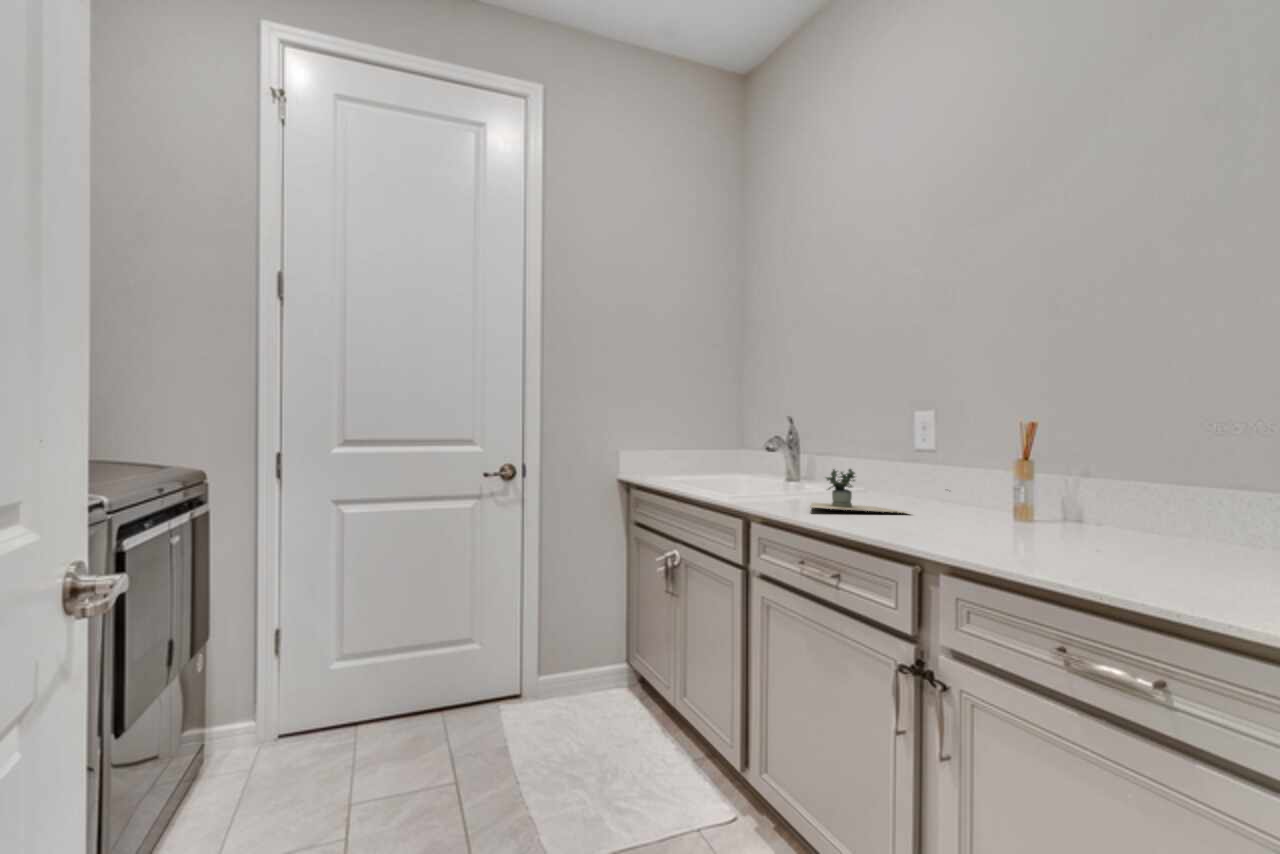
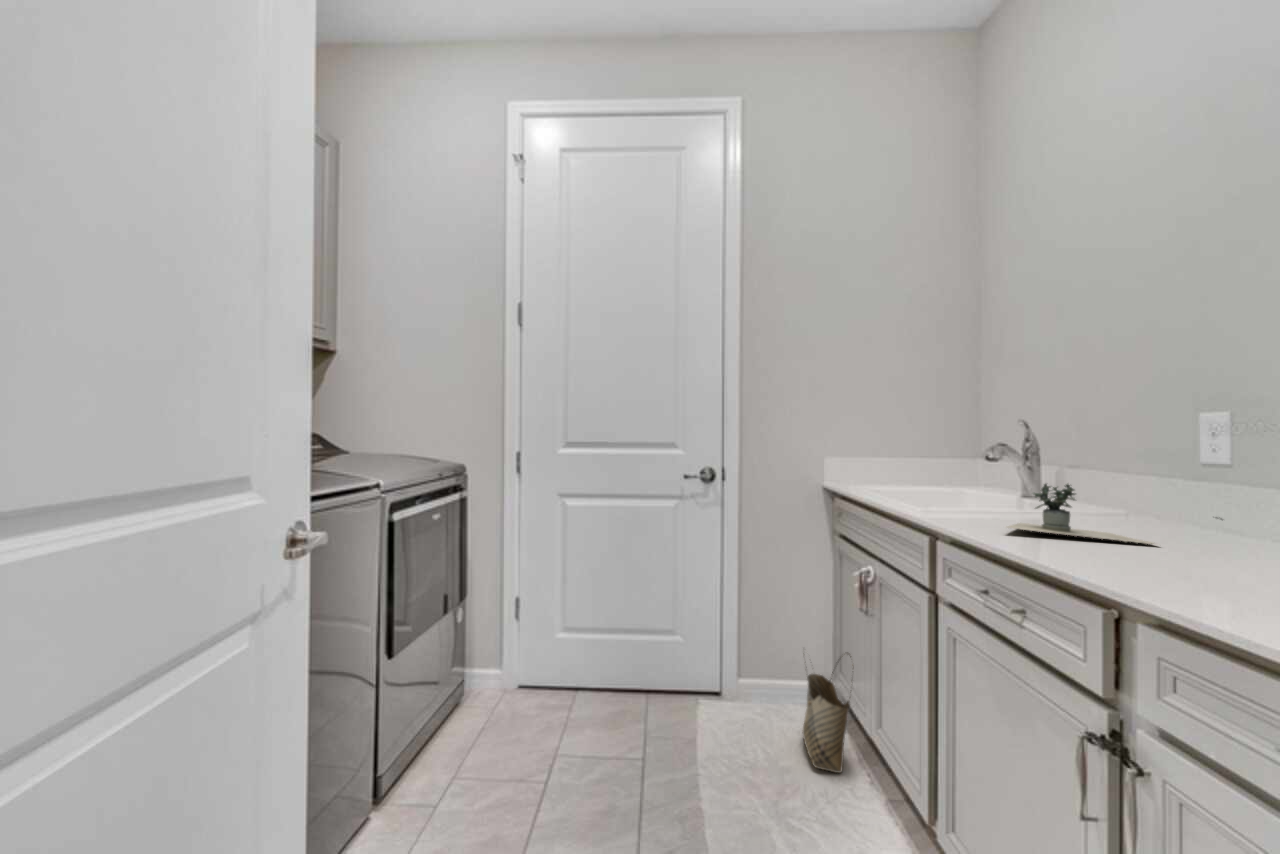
woven basket: none [611,634,661,749] -> present [802,653,851,773]

